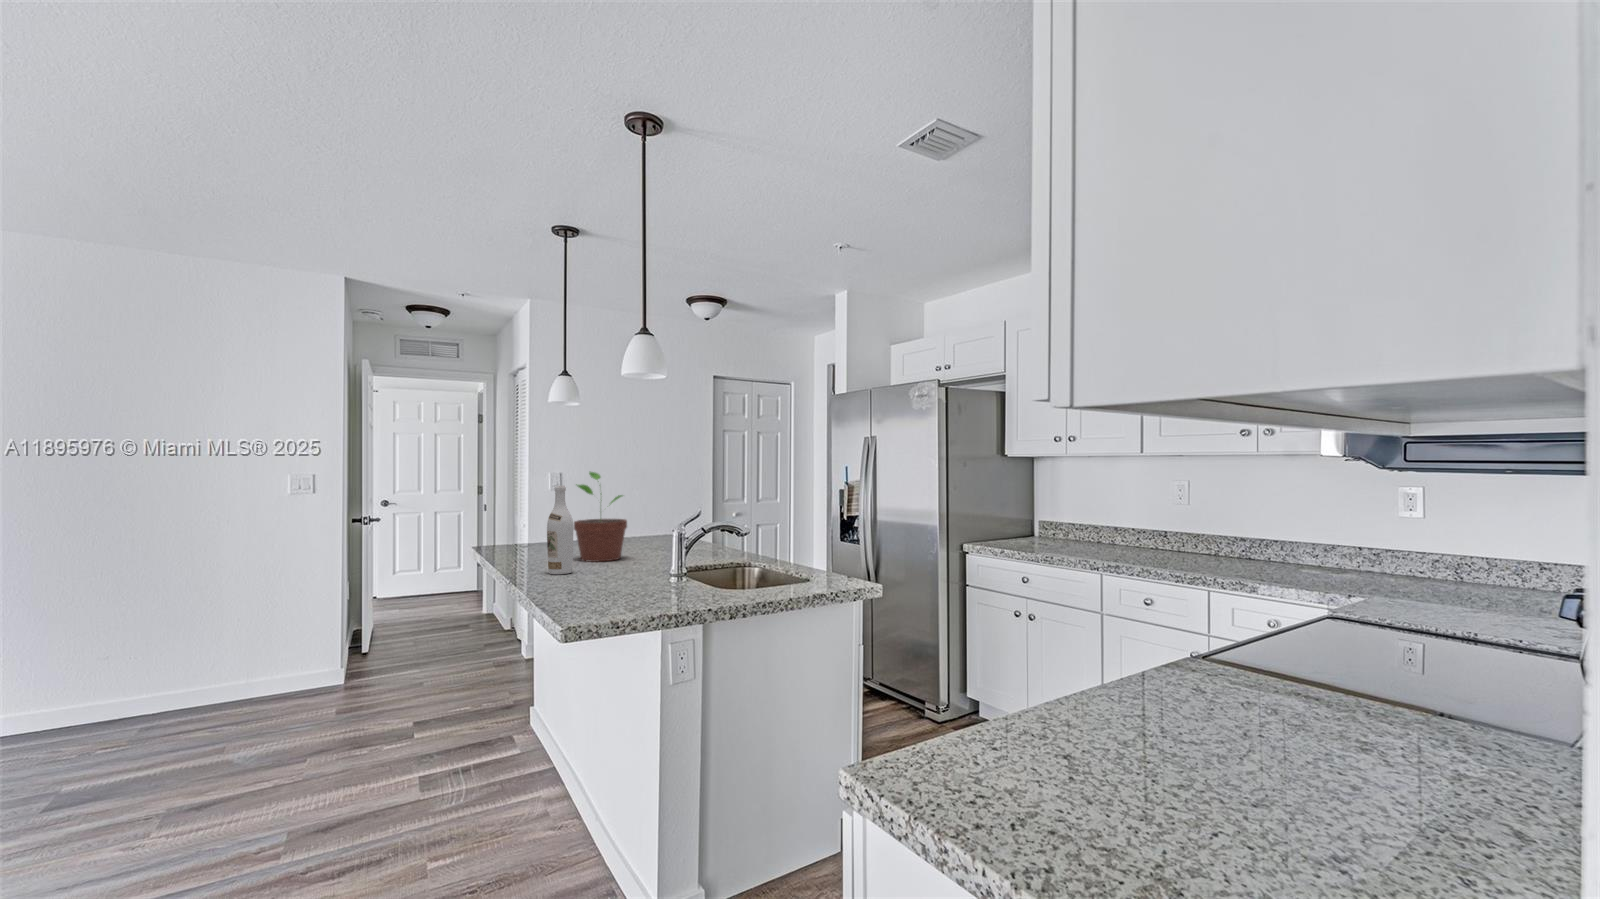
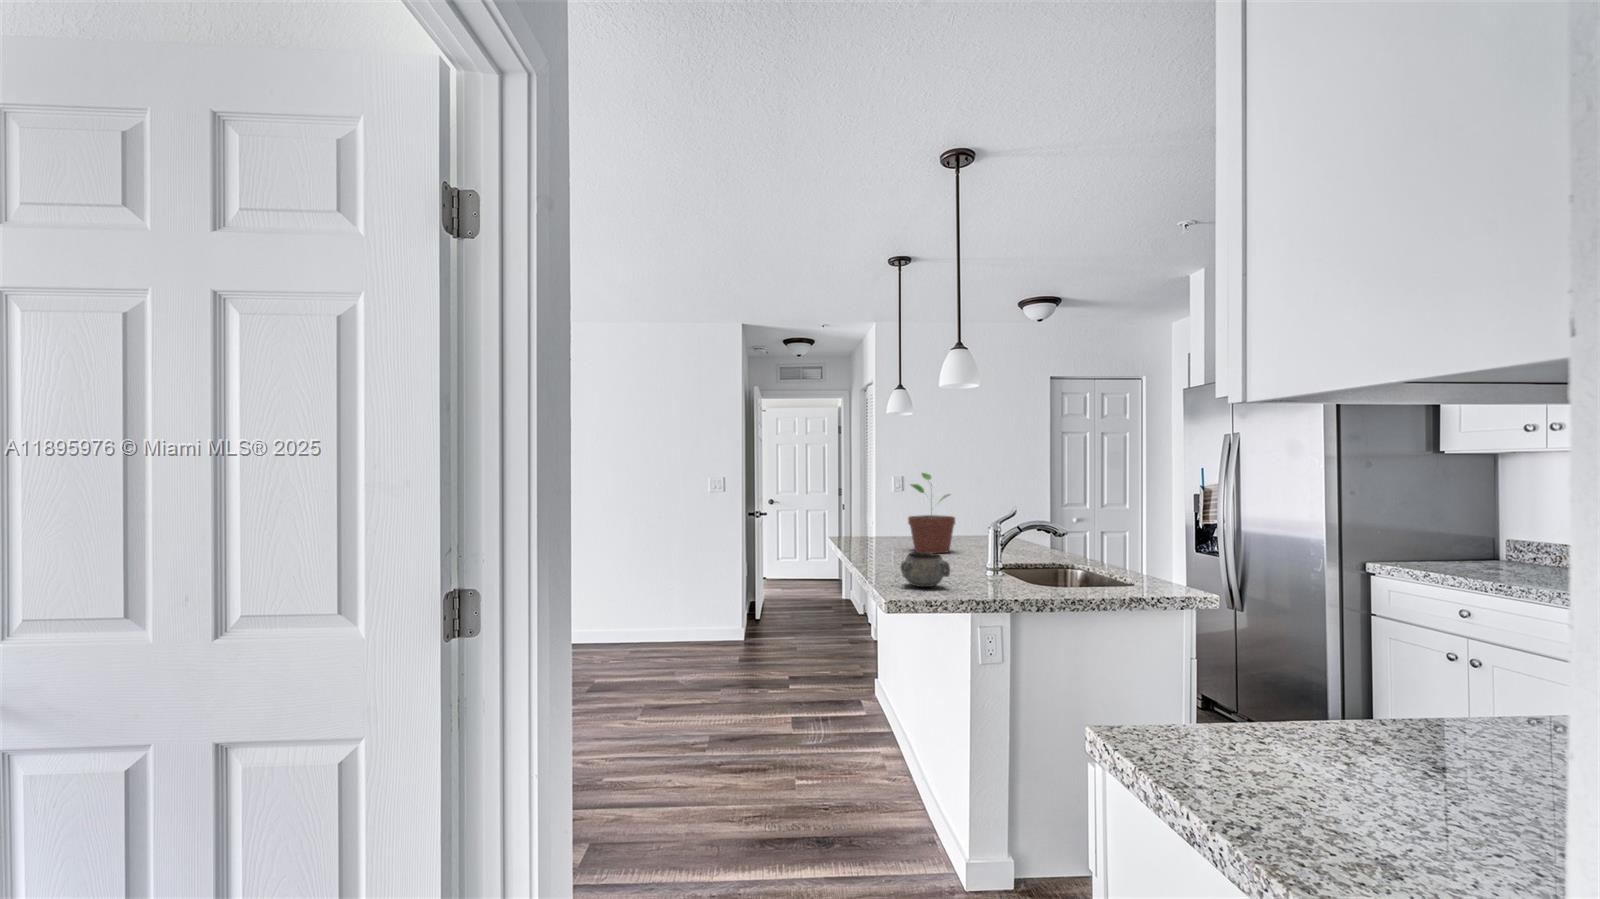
wine bottle: present [547,486,574,574] -> none [883,484,905,561]
decorative bowl: none [577,565,635,605] -> present [900,552,950,587]

